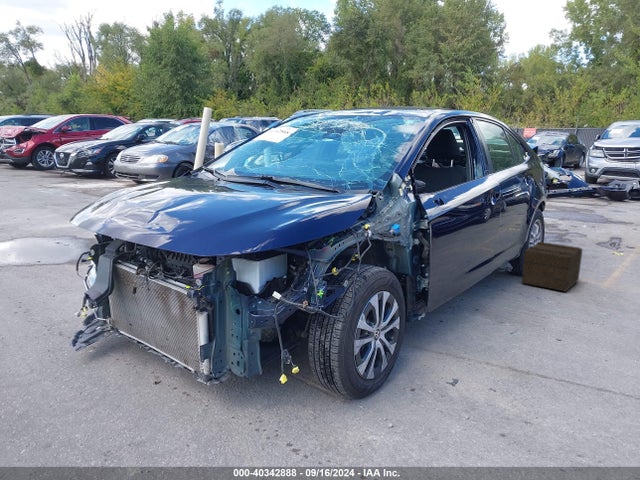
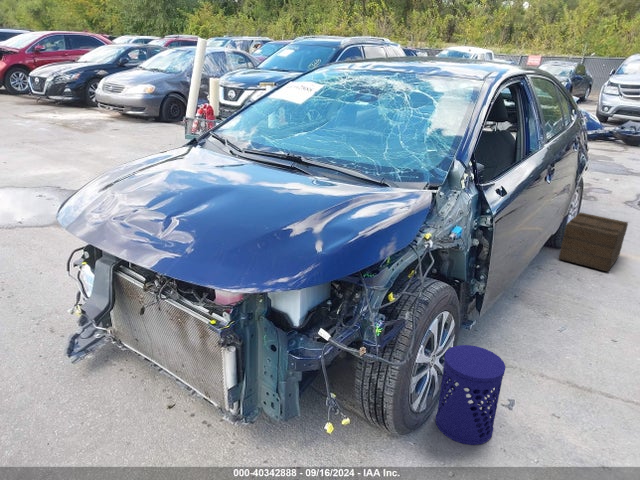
waste bin: none [386,324,439,408] -> present [436,345,506,445]

